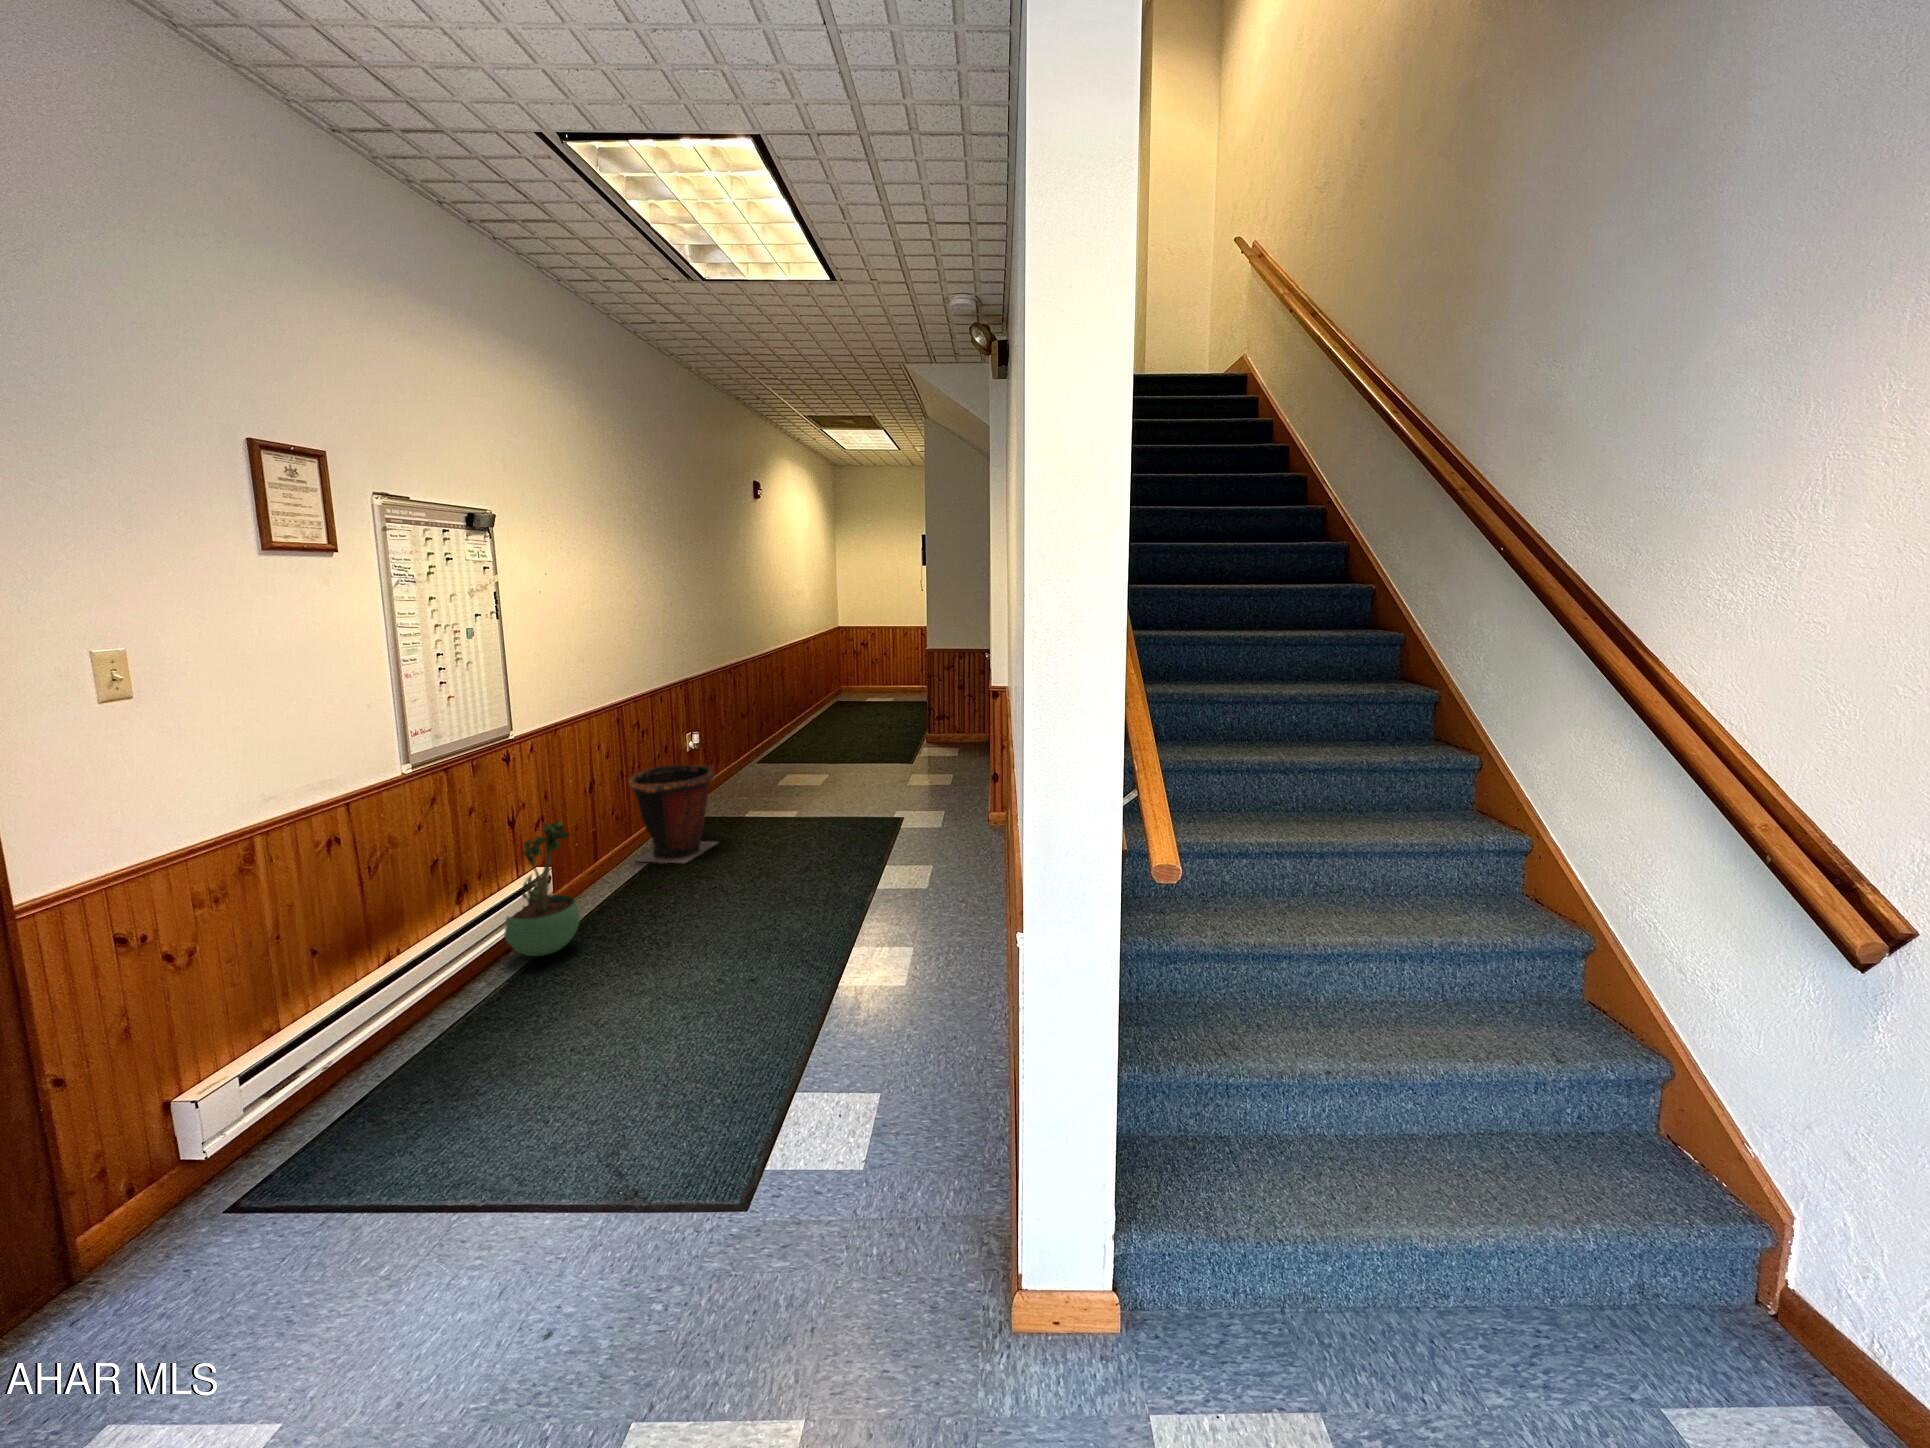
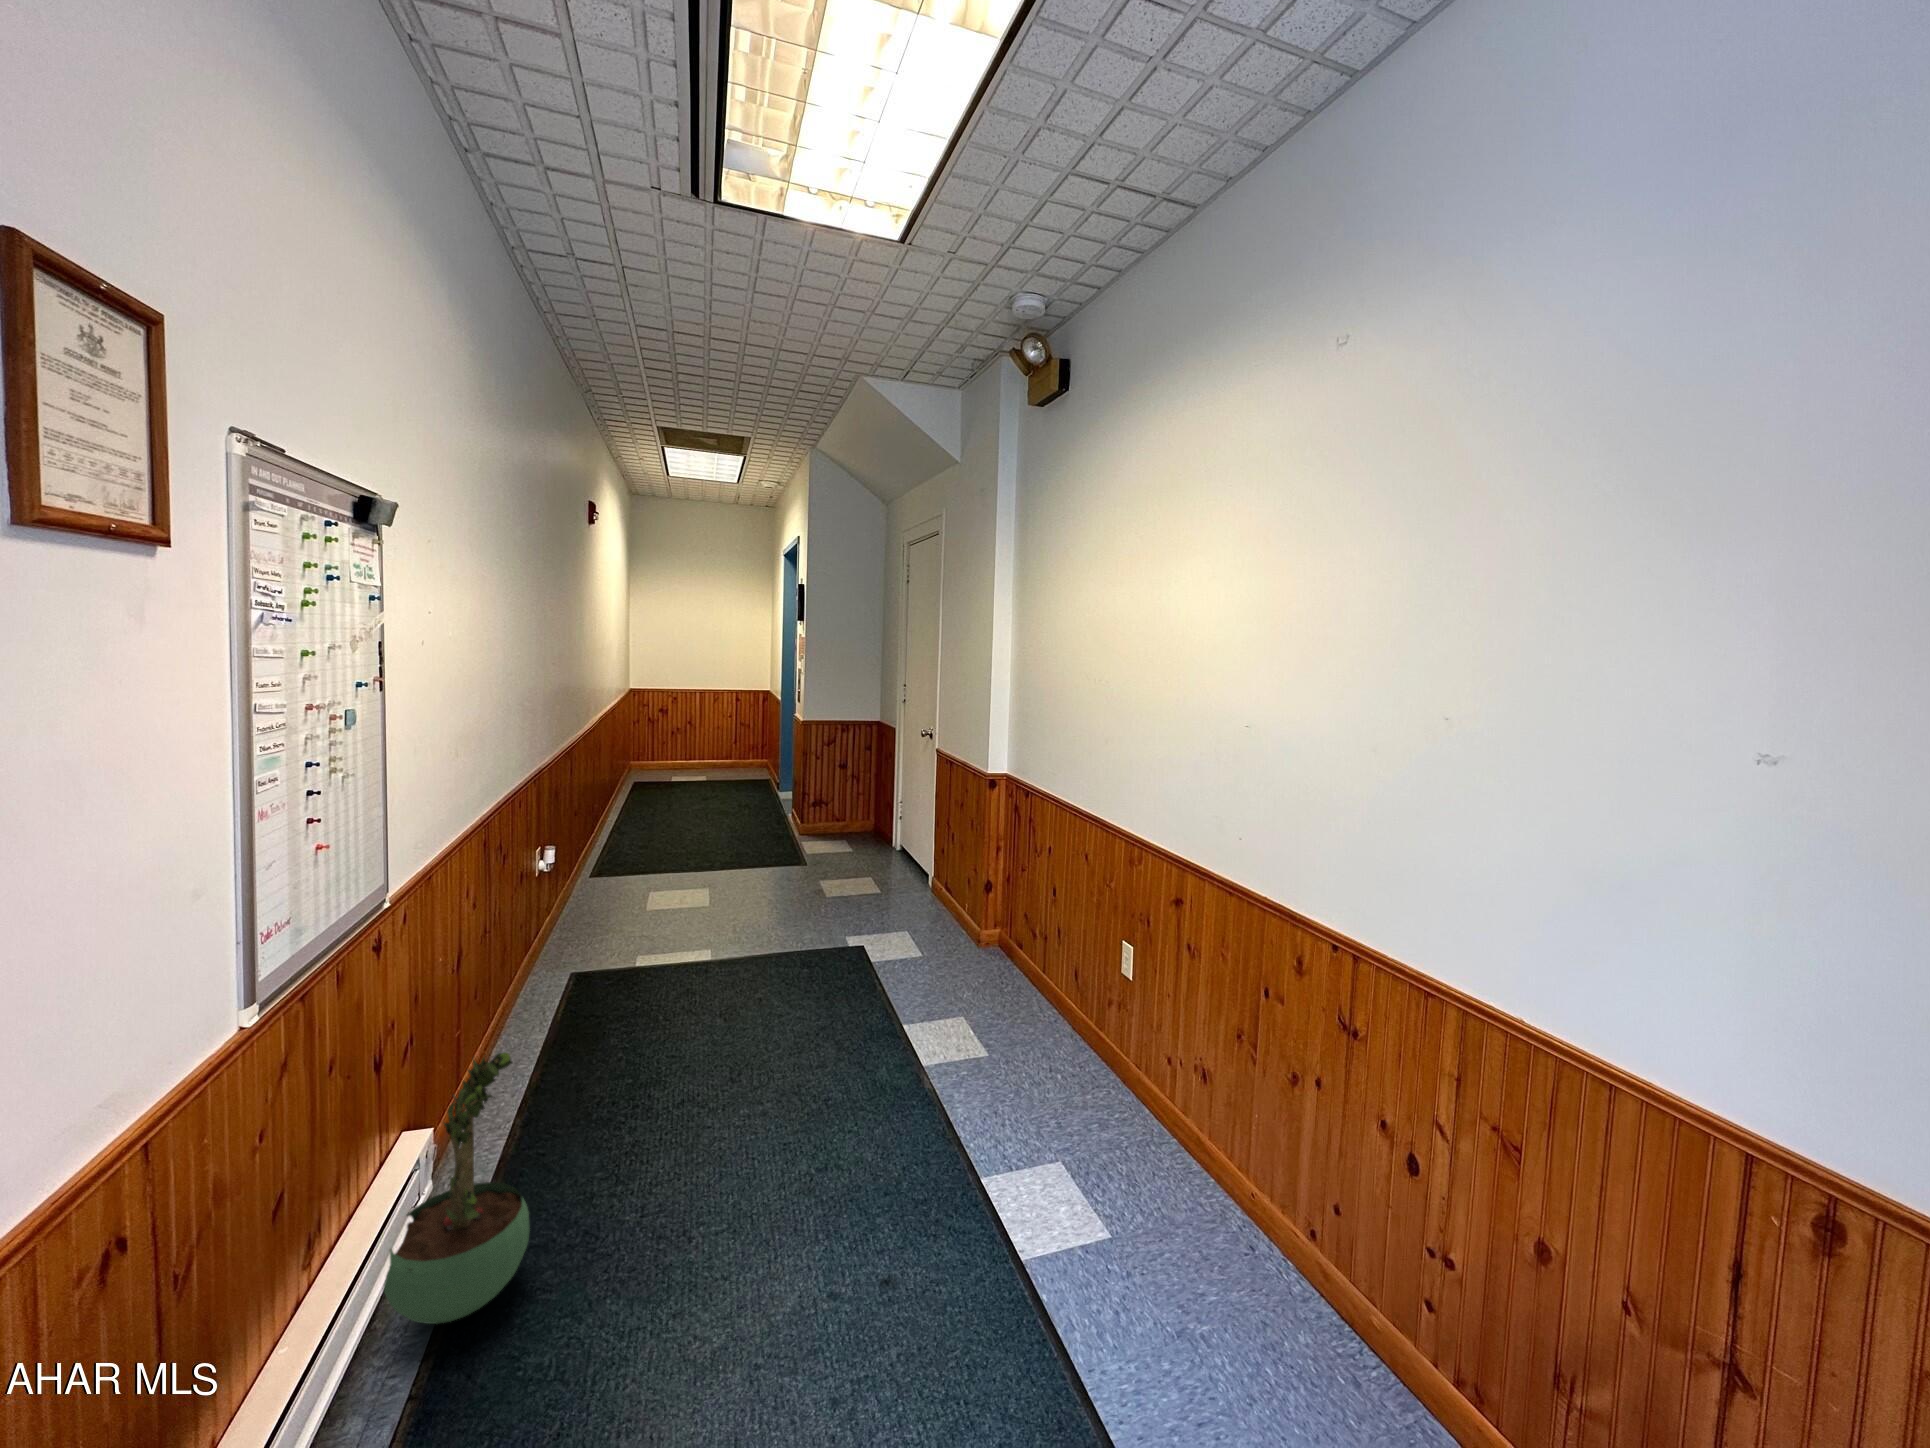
waste bin: present [628,765,717,863] -> none [504,891,642,1067]

